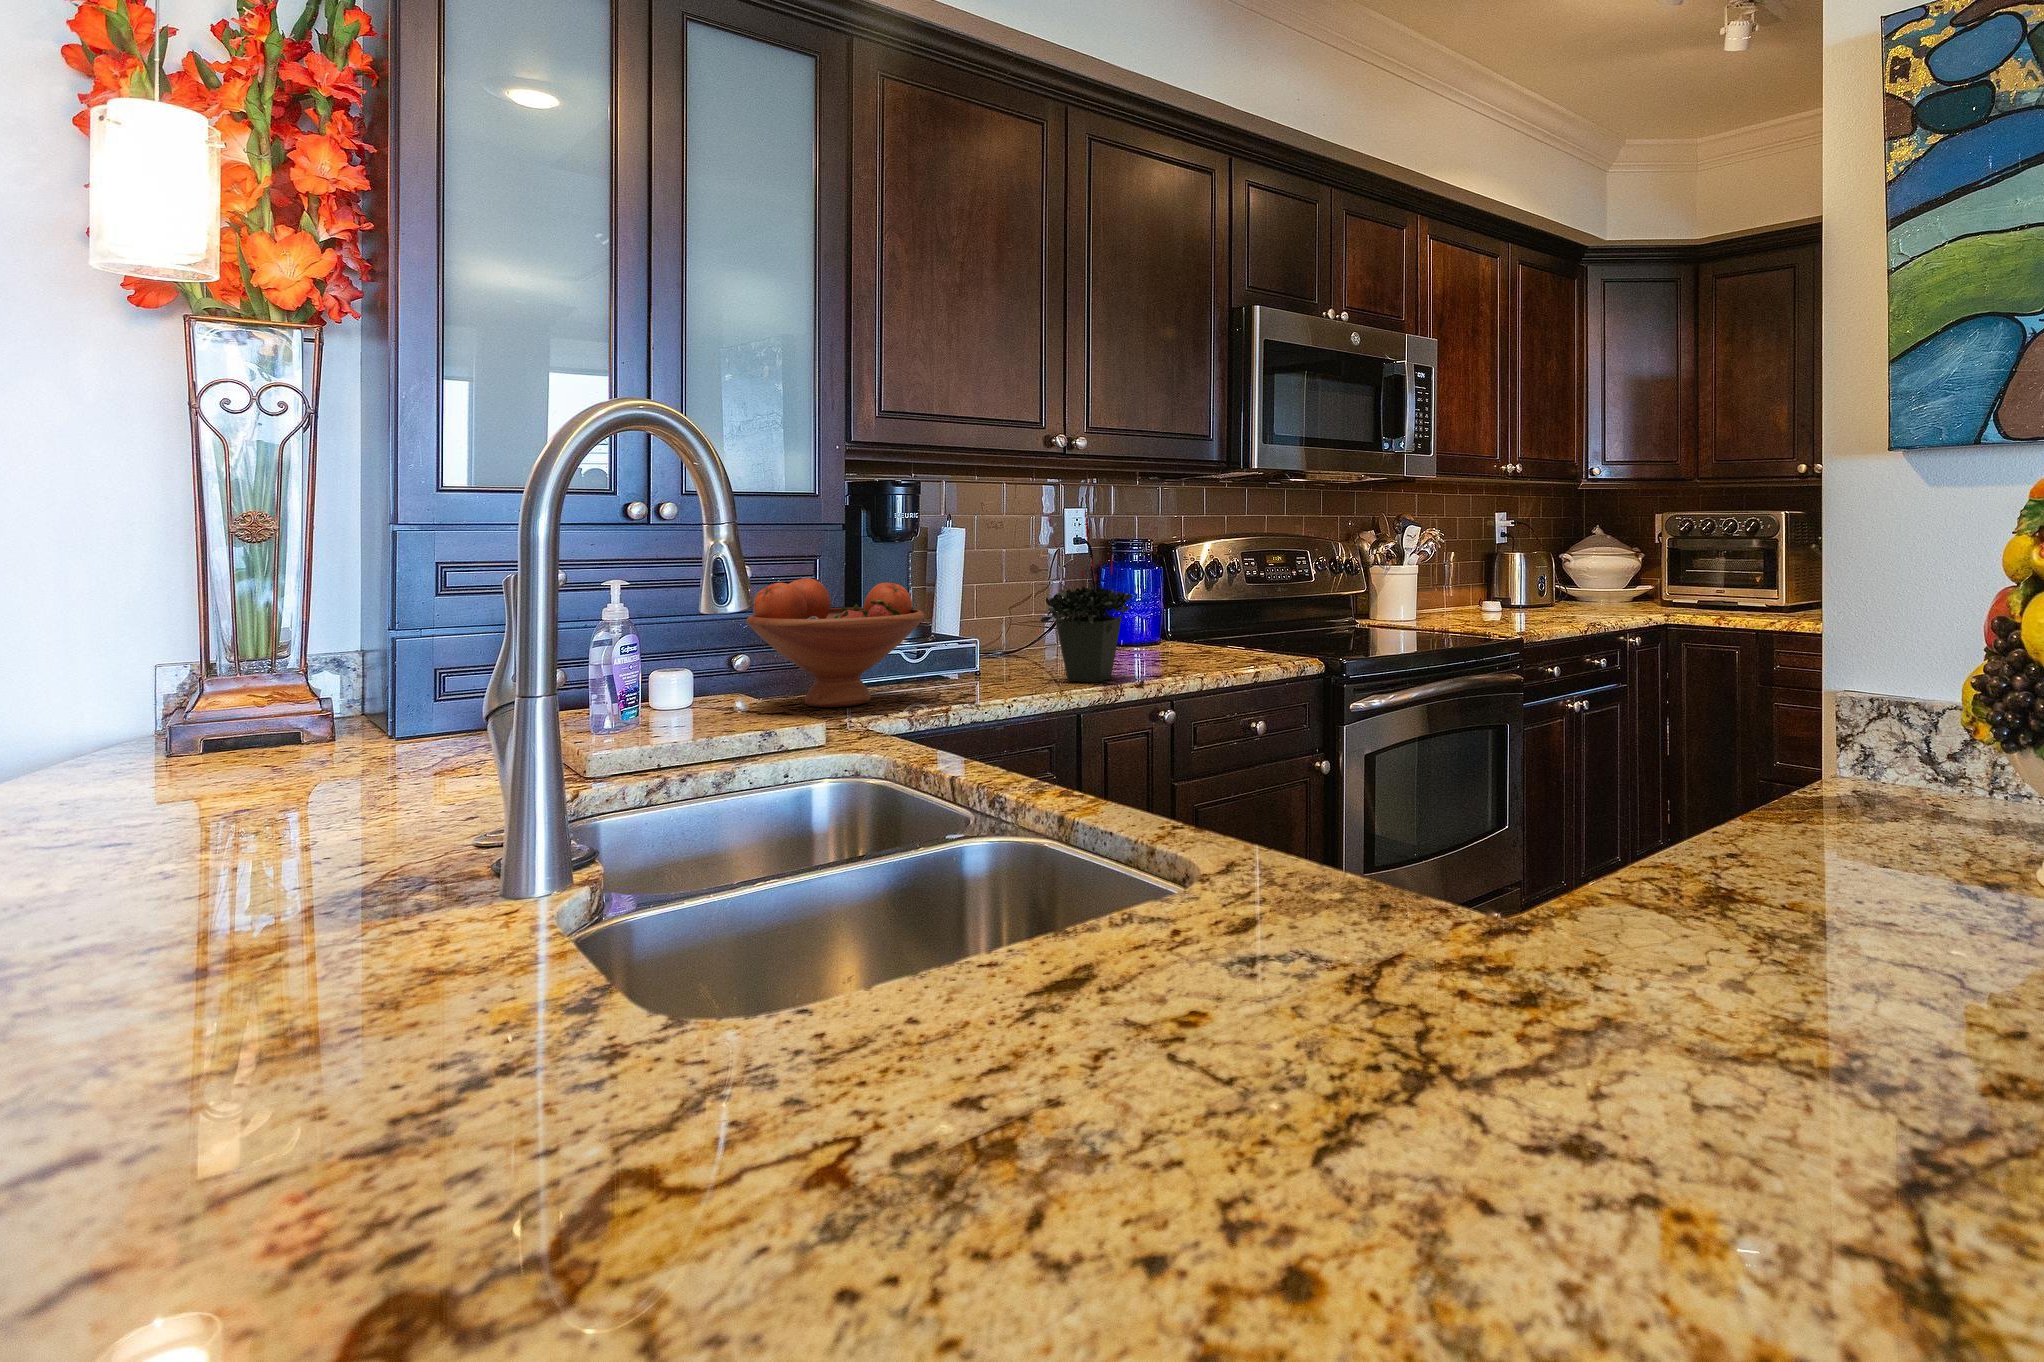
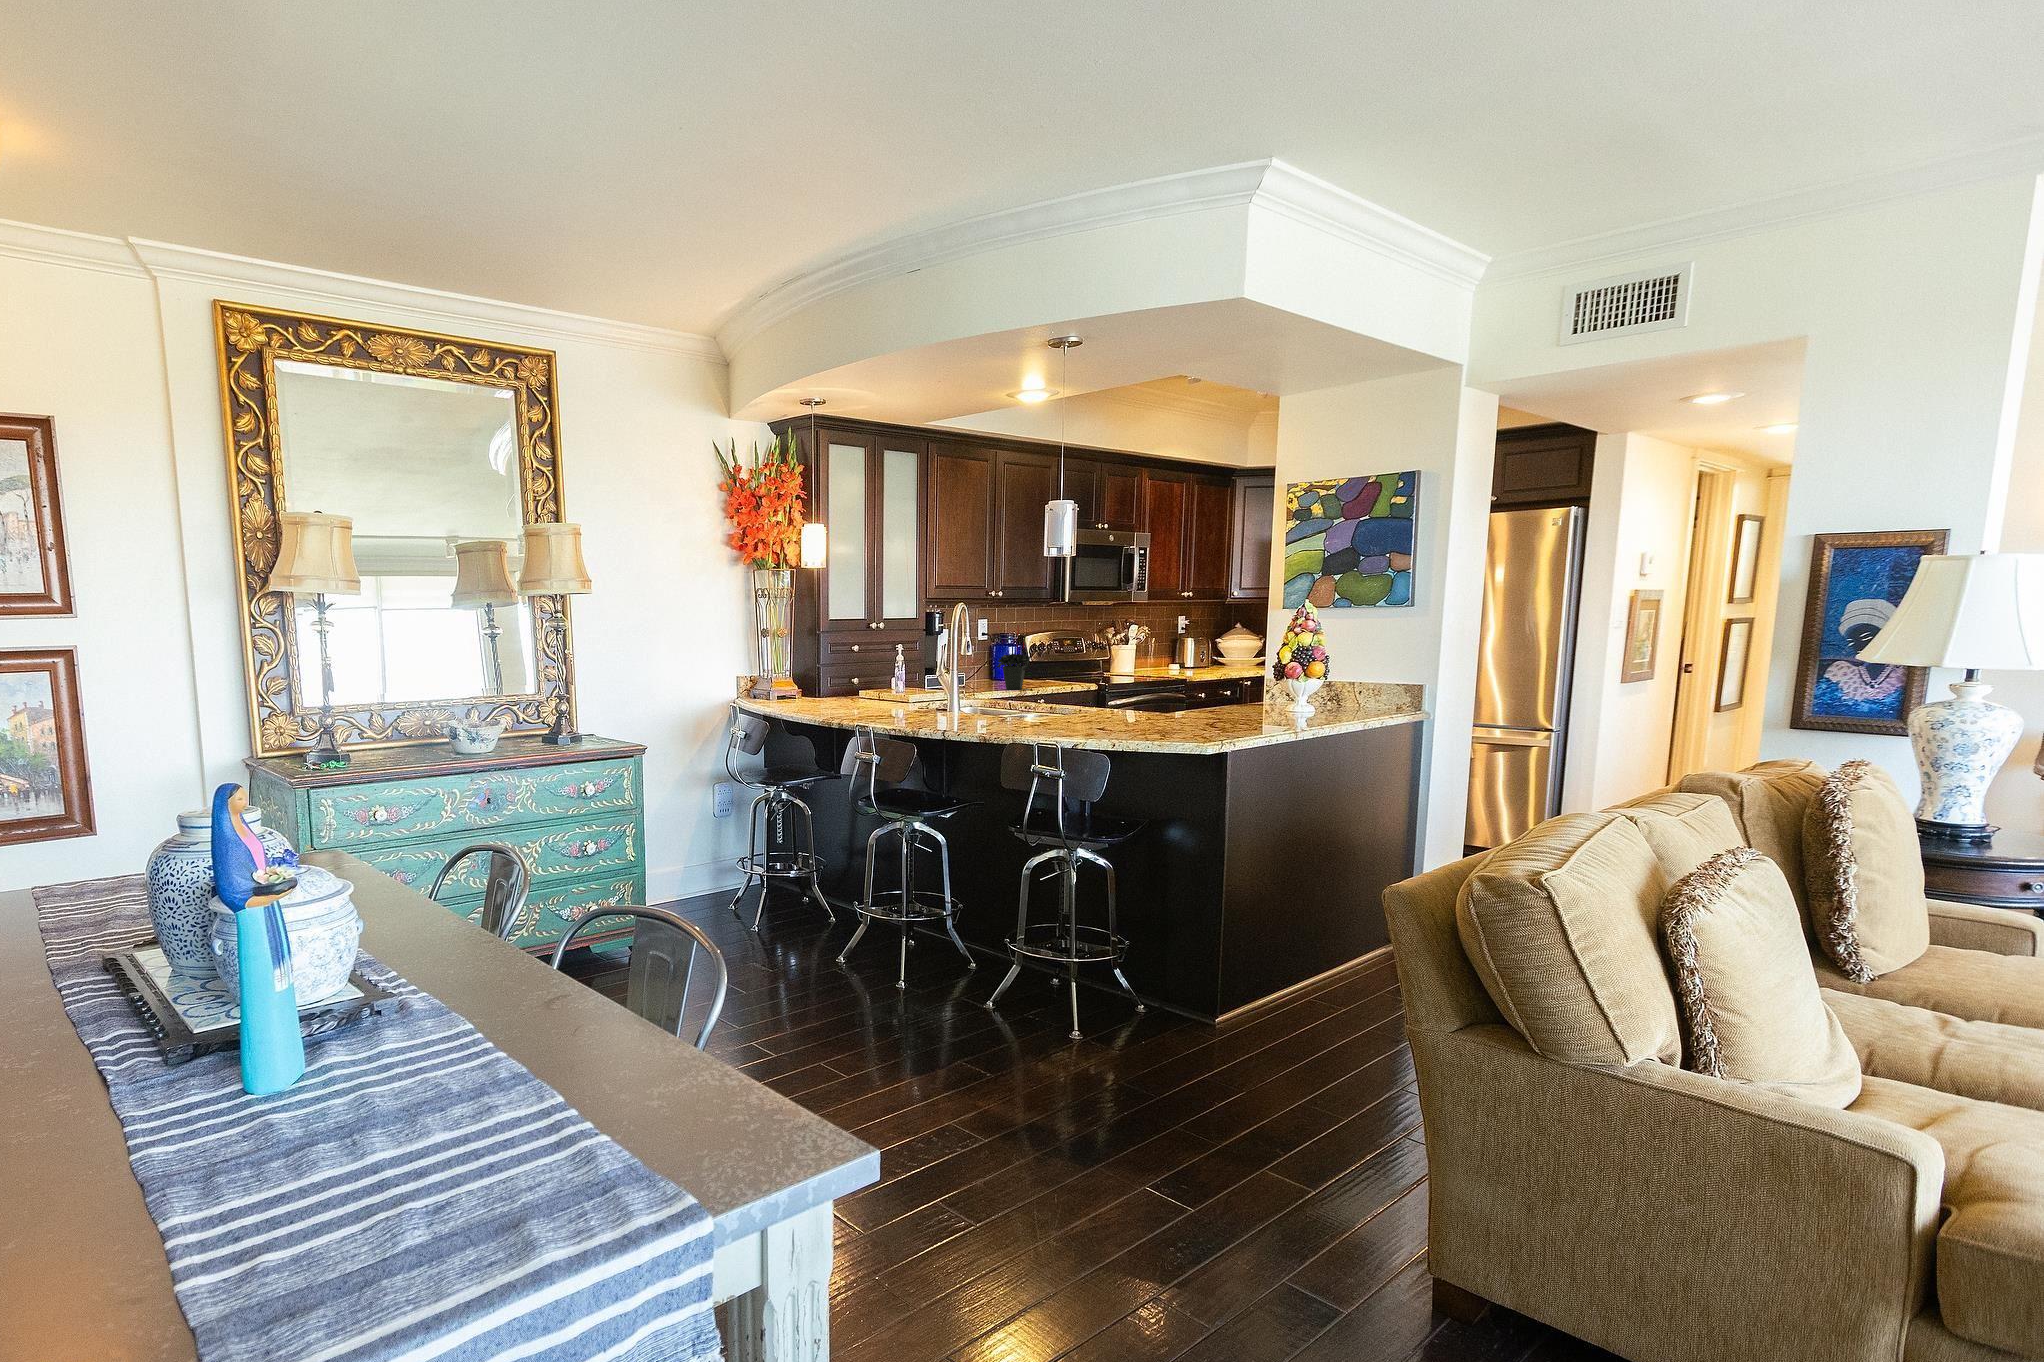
fruit bowl: present [746,578,925,707] -> none [909,651,968,694]

